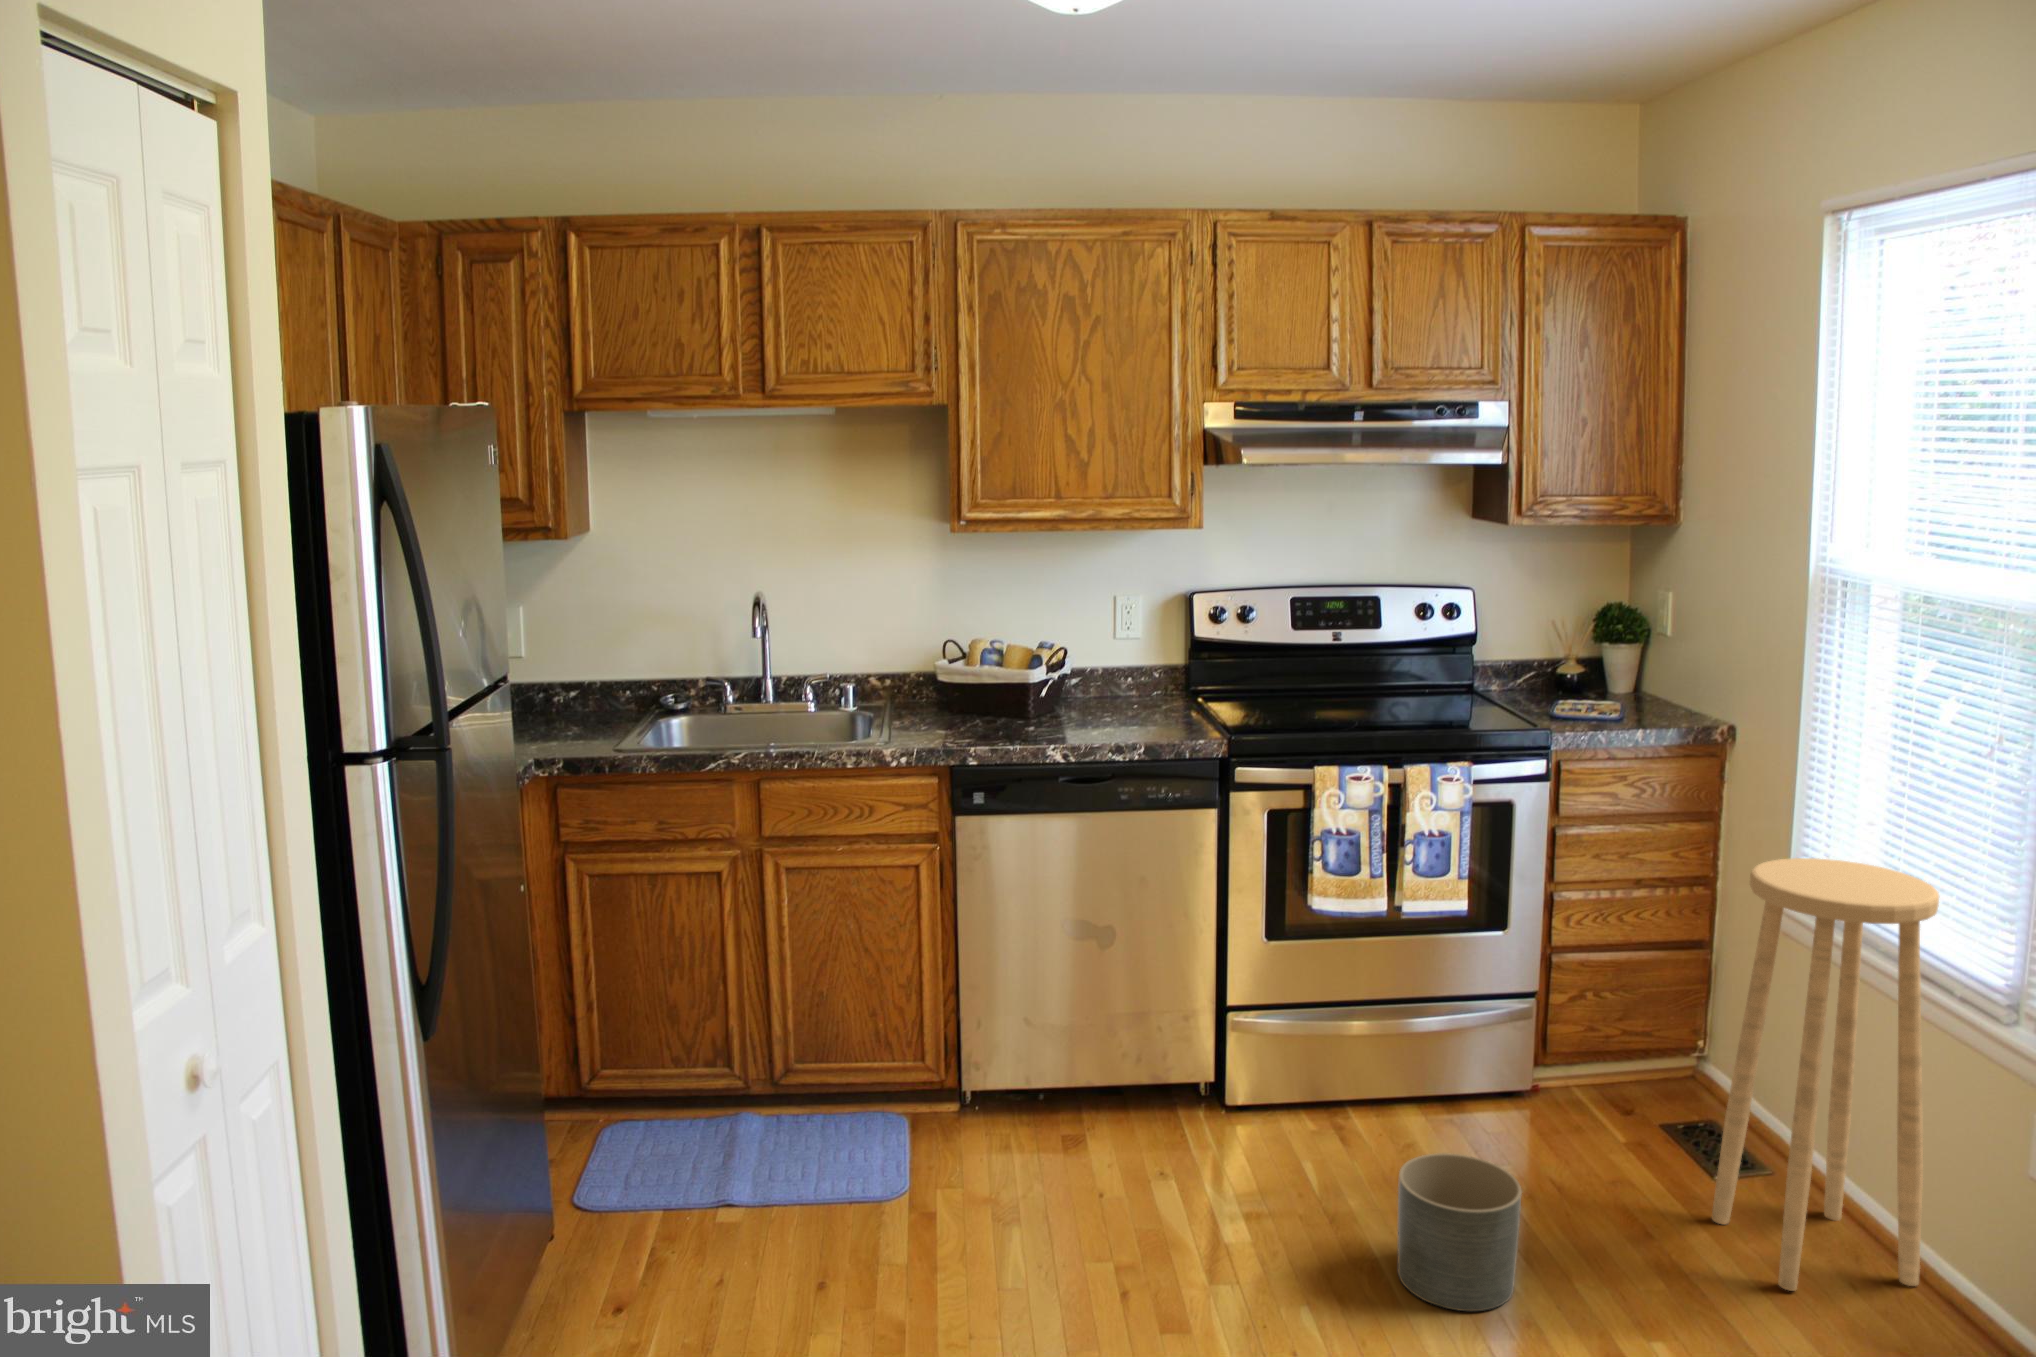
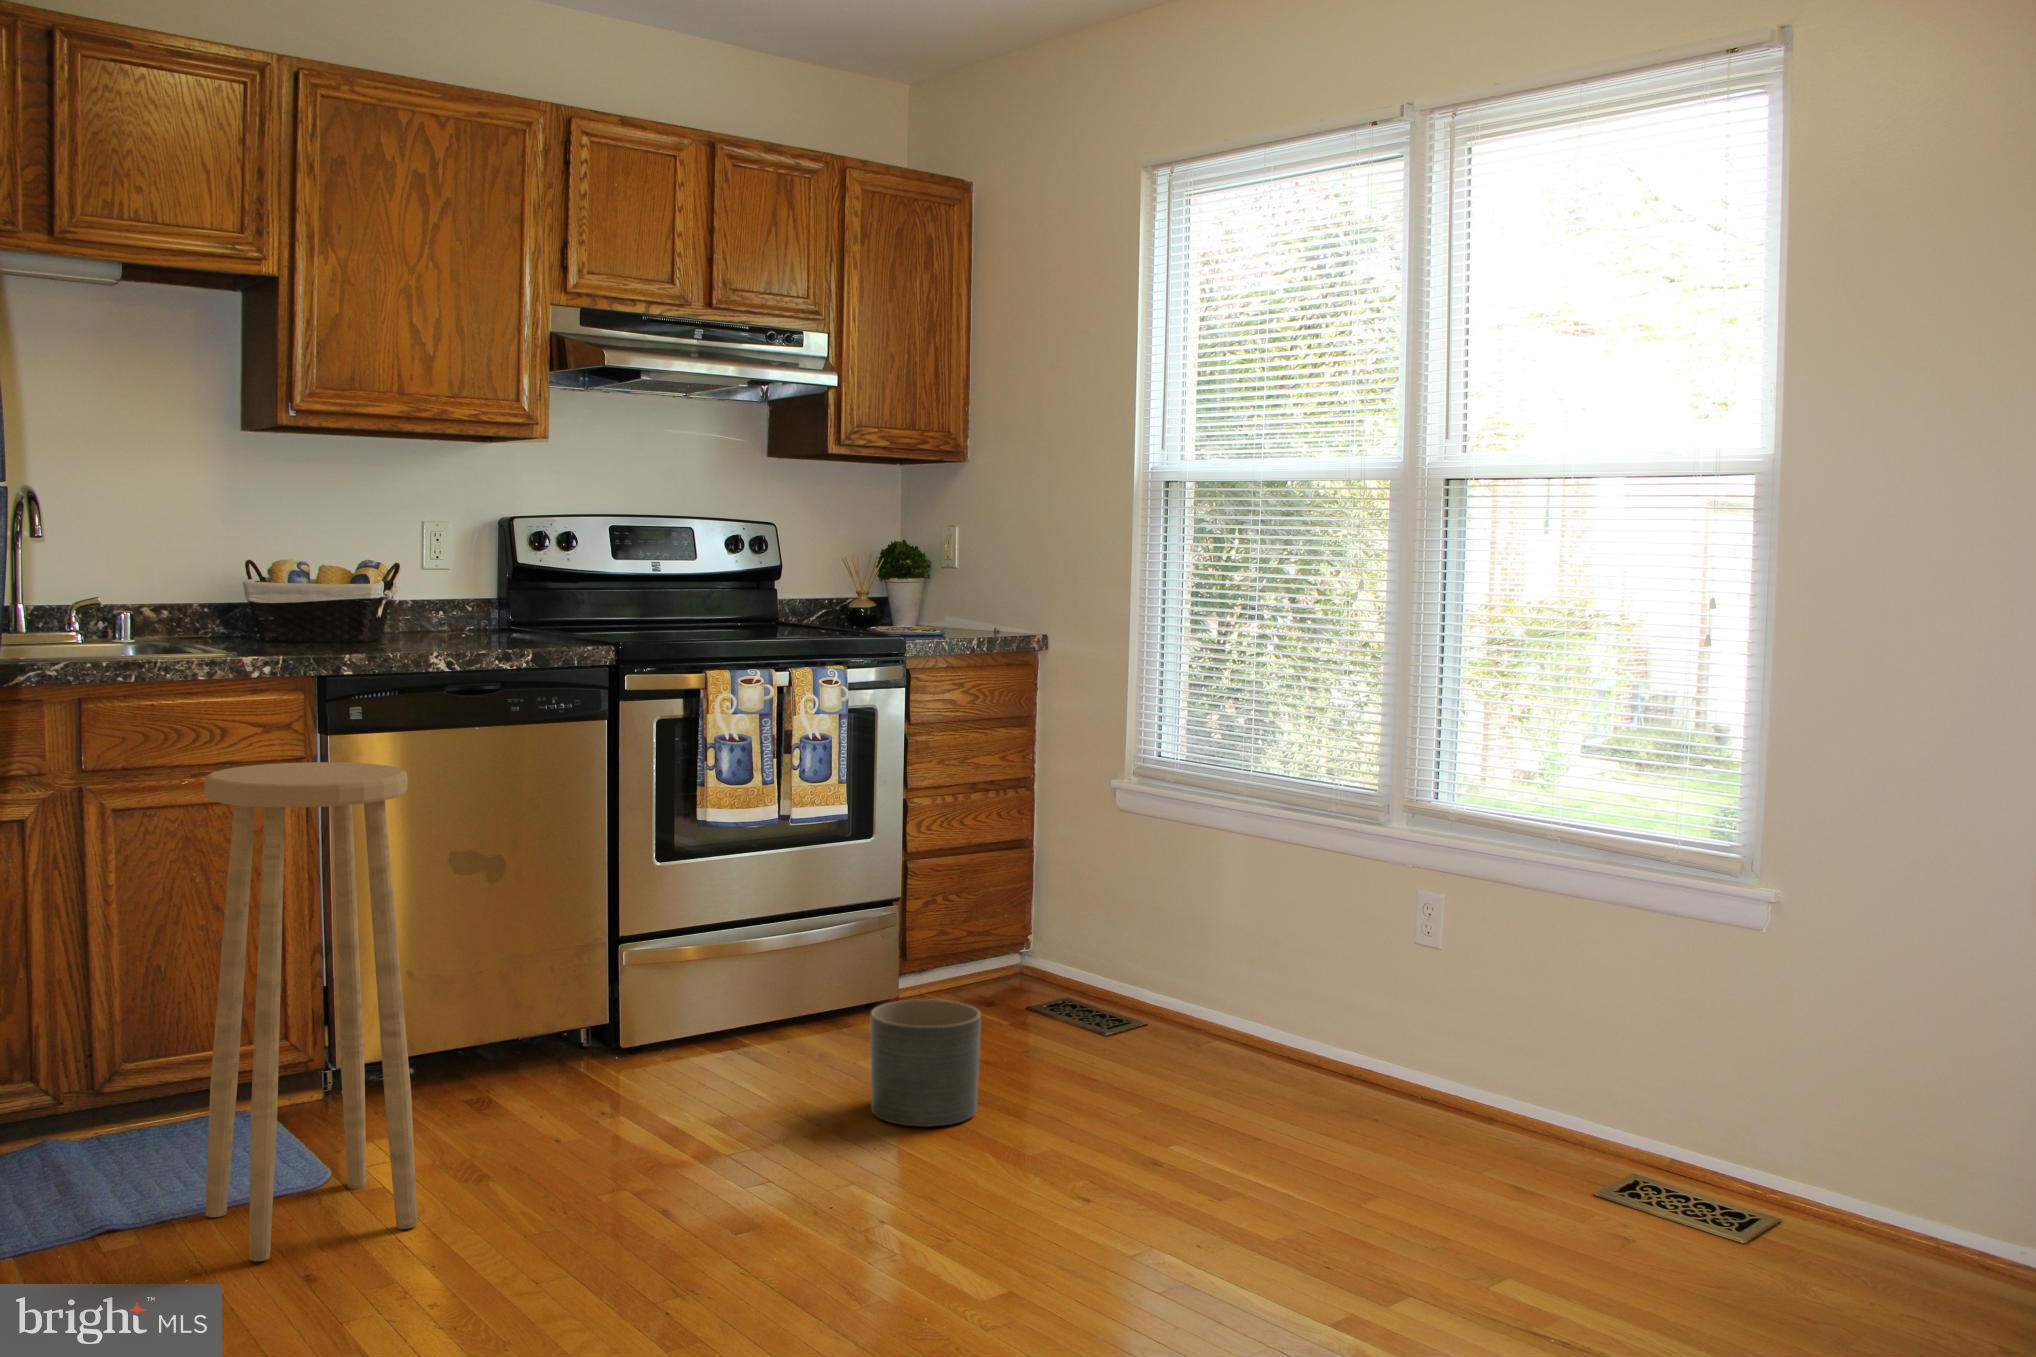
stool: present [1712,858,1939,1291] -> present [205,762,417,1261]

